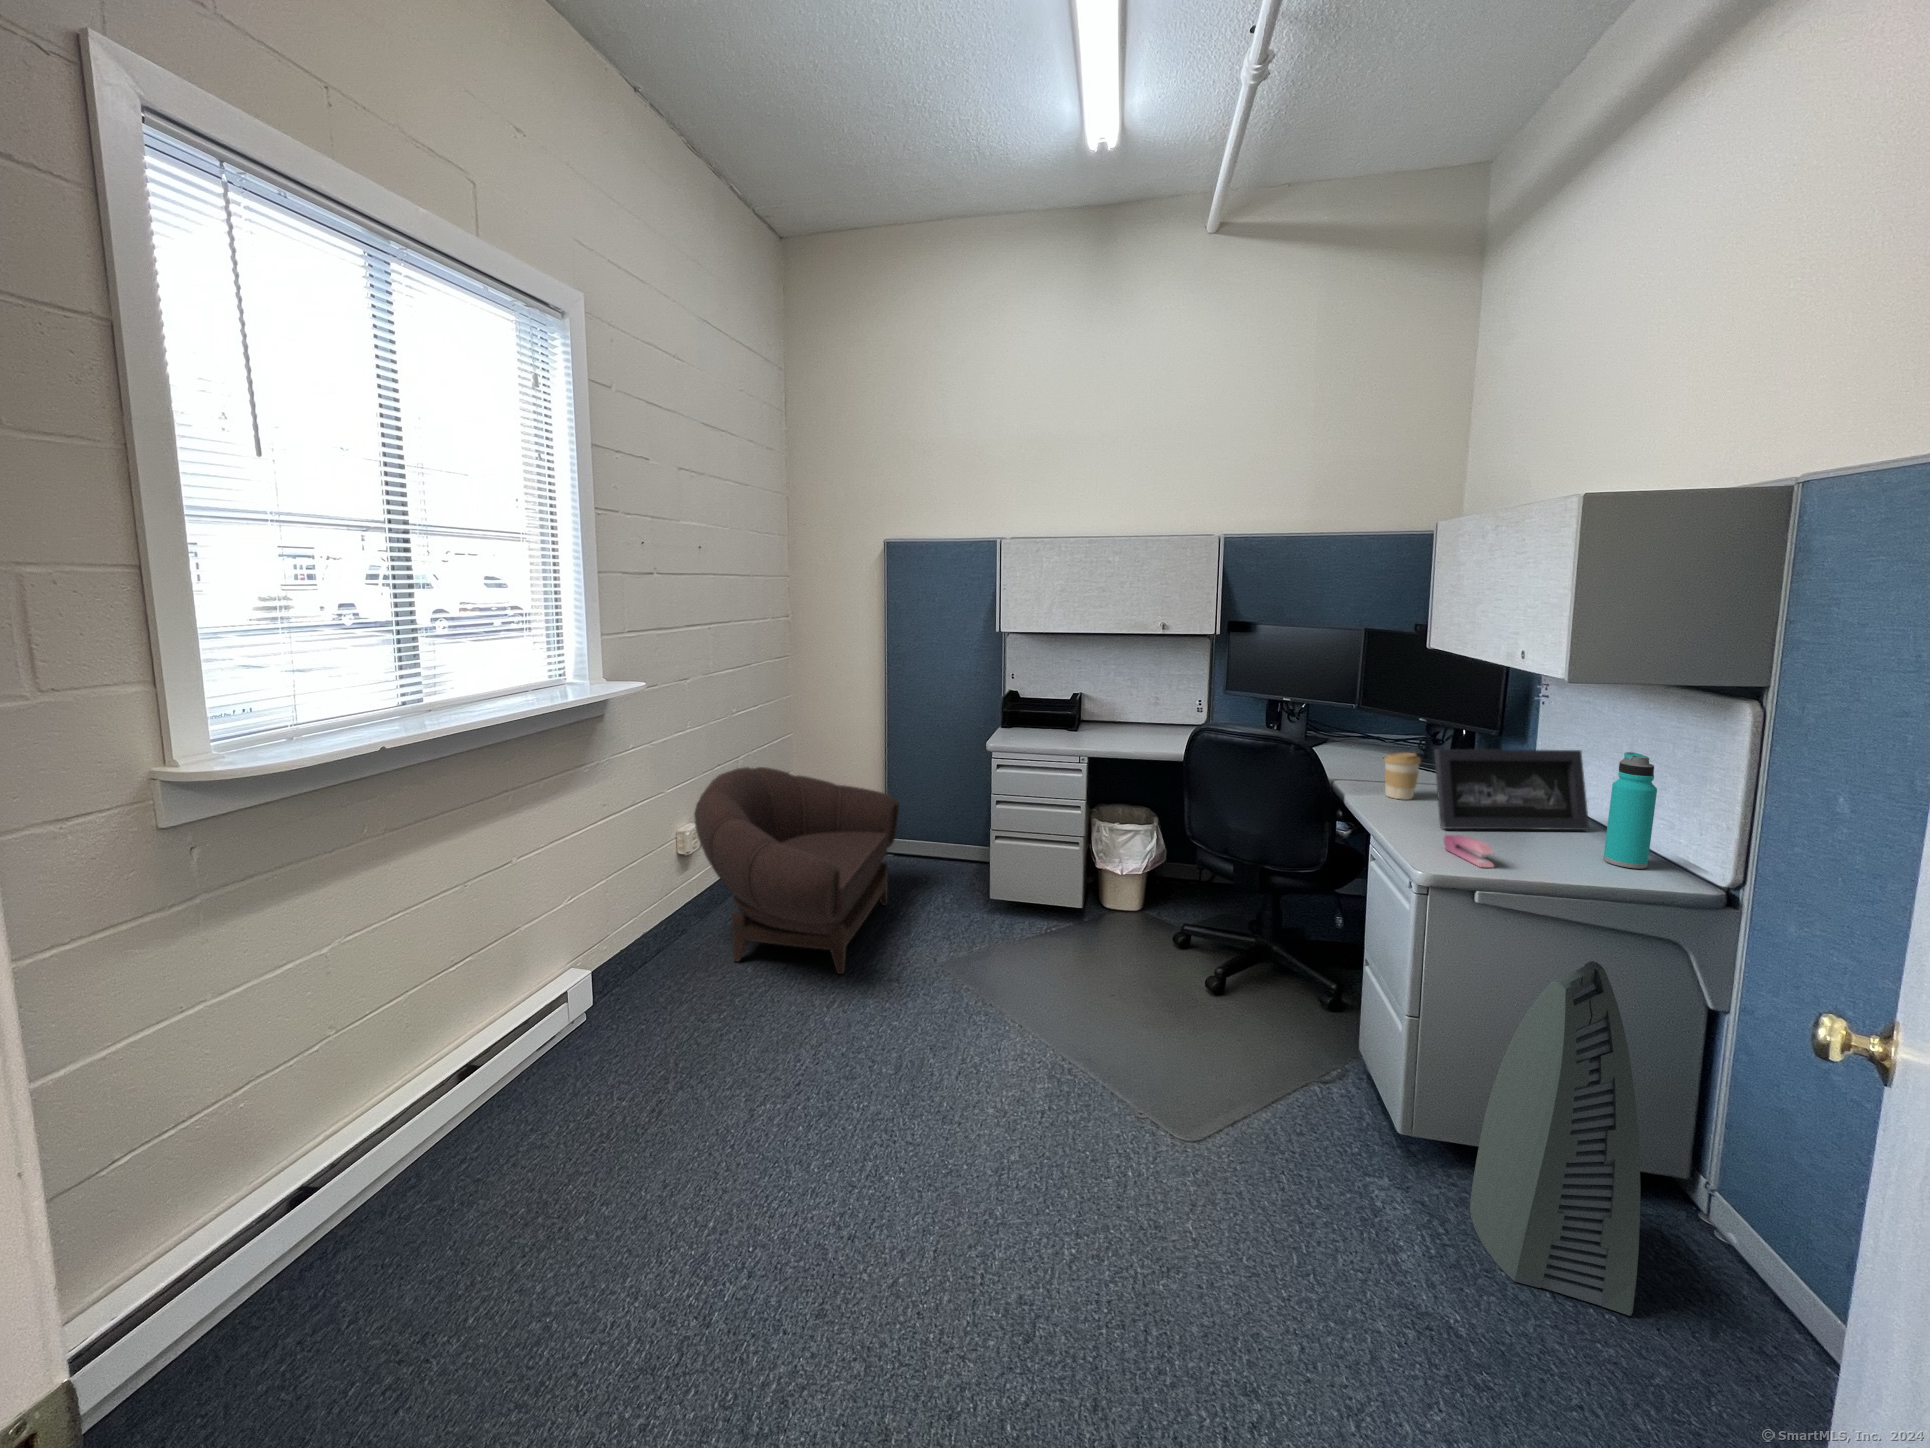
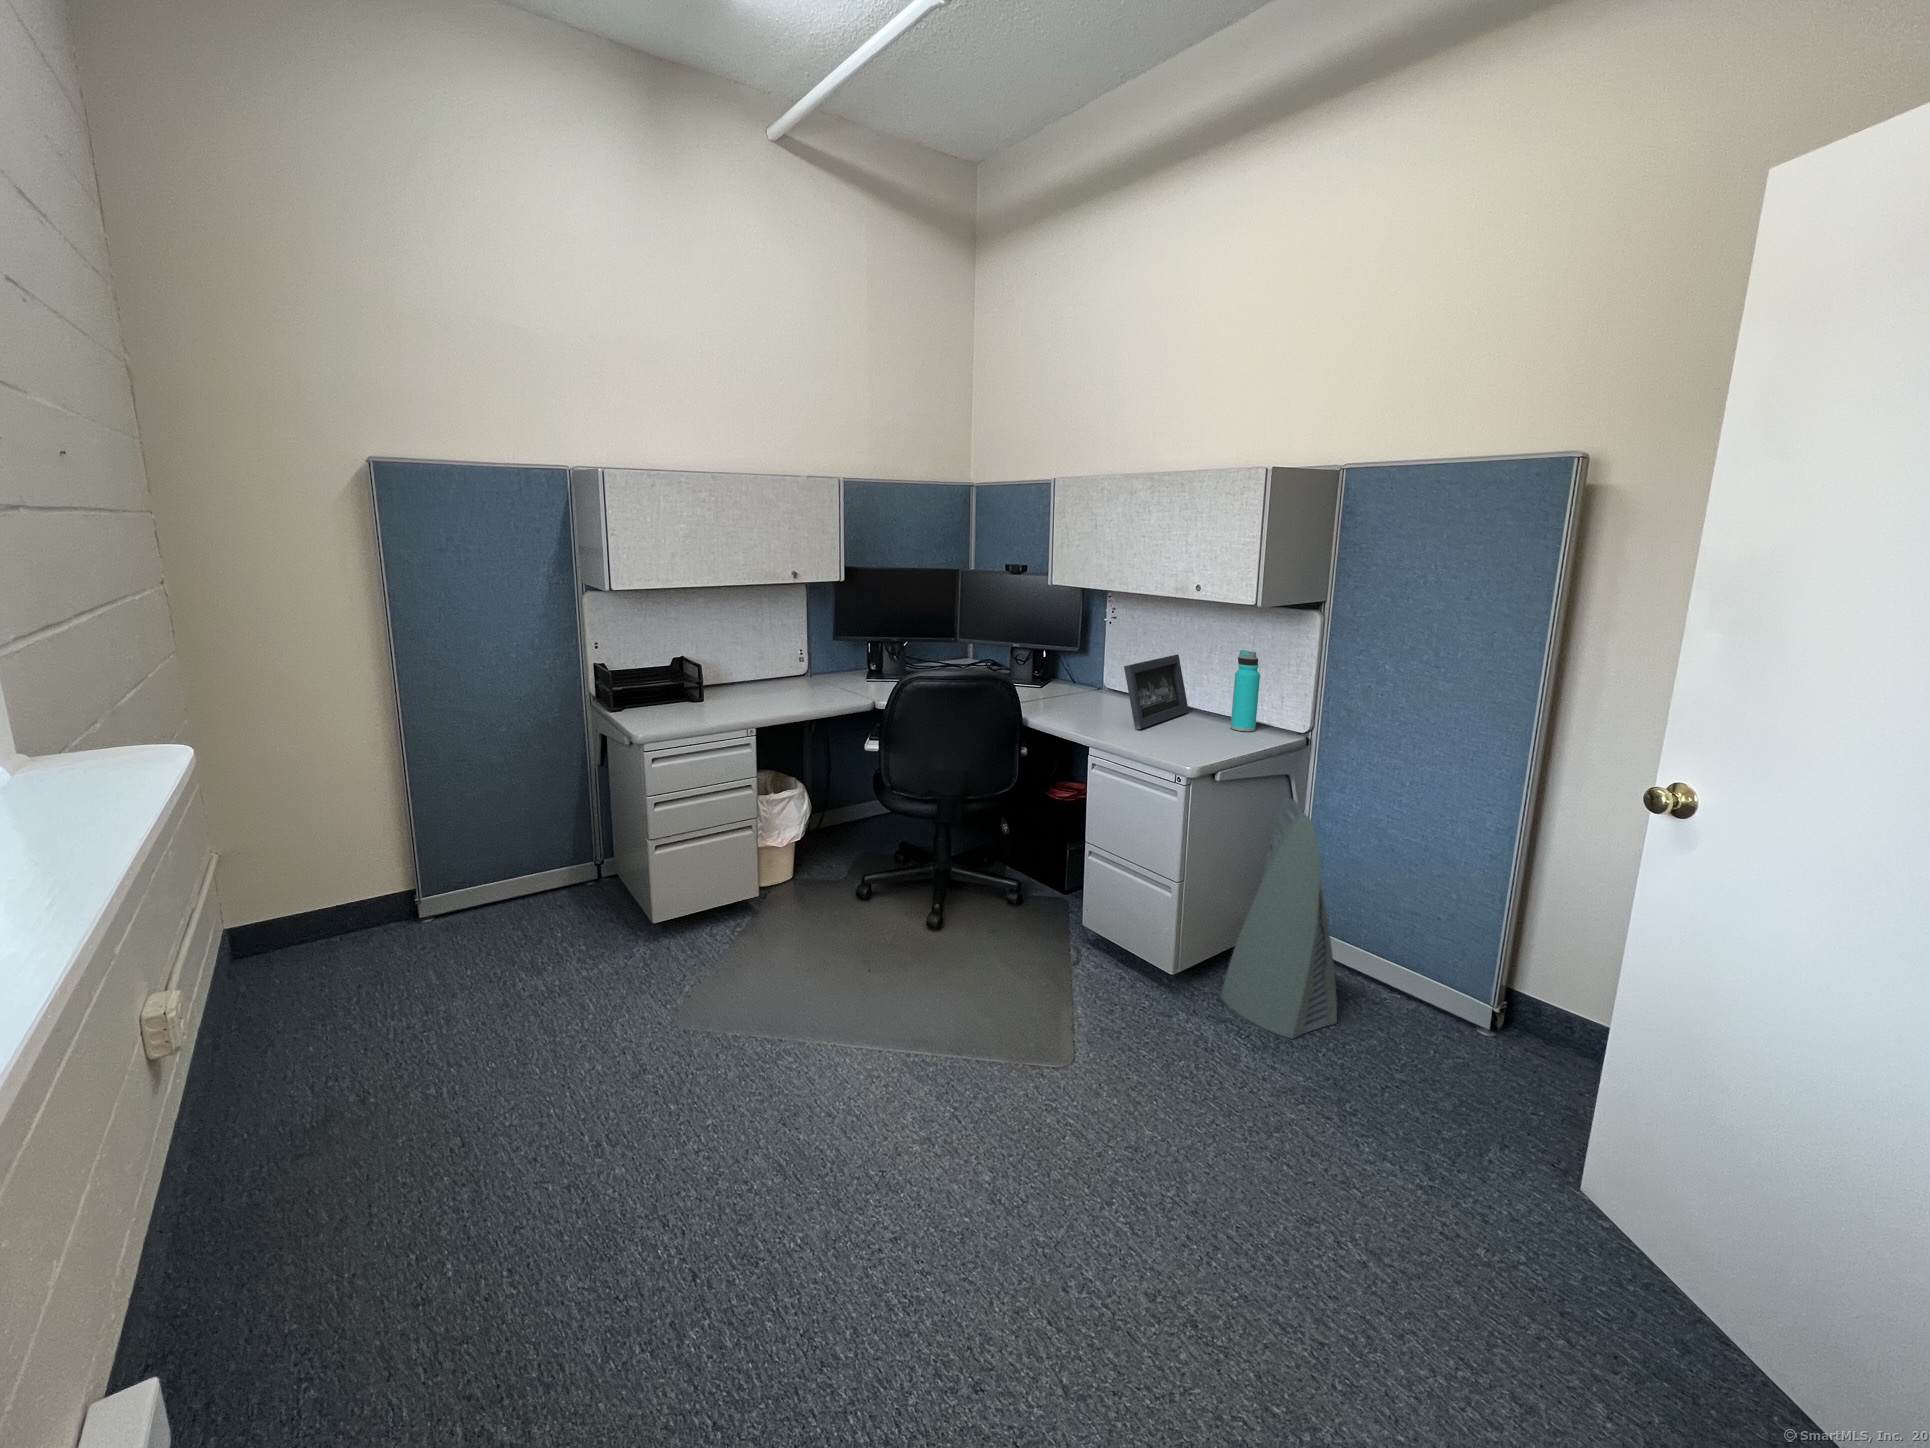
coffee cup: present [1384,753,1421,800] -> none [1052,674,1080,714]
armchair: present [694,767,899,974] -> none [181,835,587,1190]
stapler: present [1444,835,1494,867] -> none [1168,730,1215,751]

